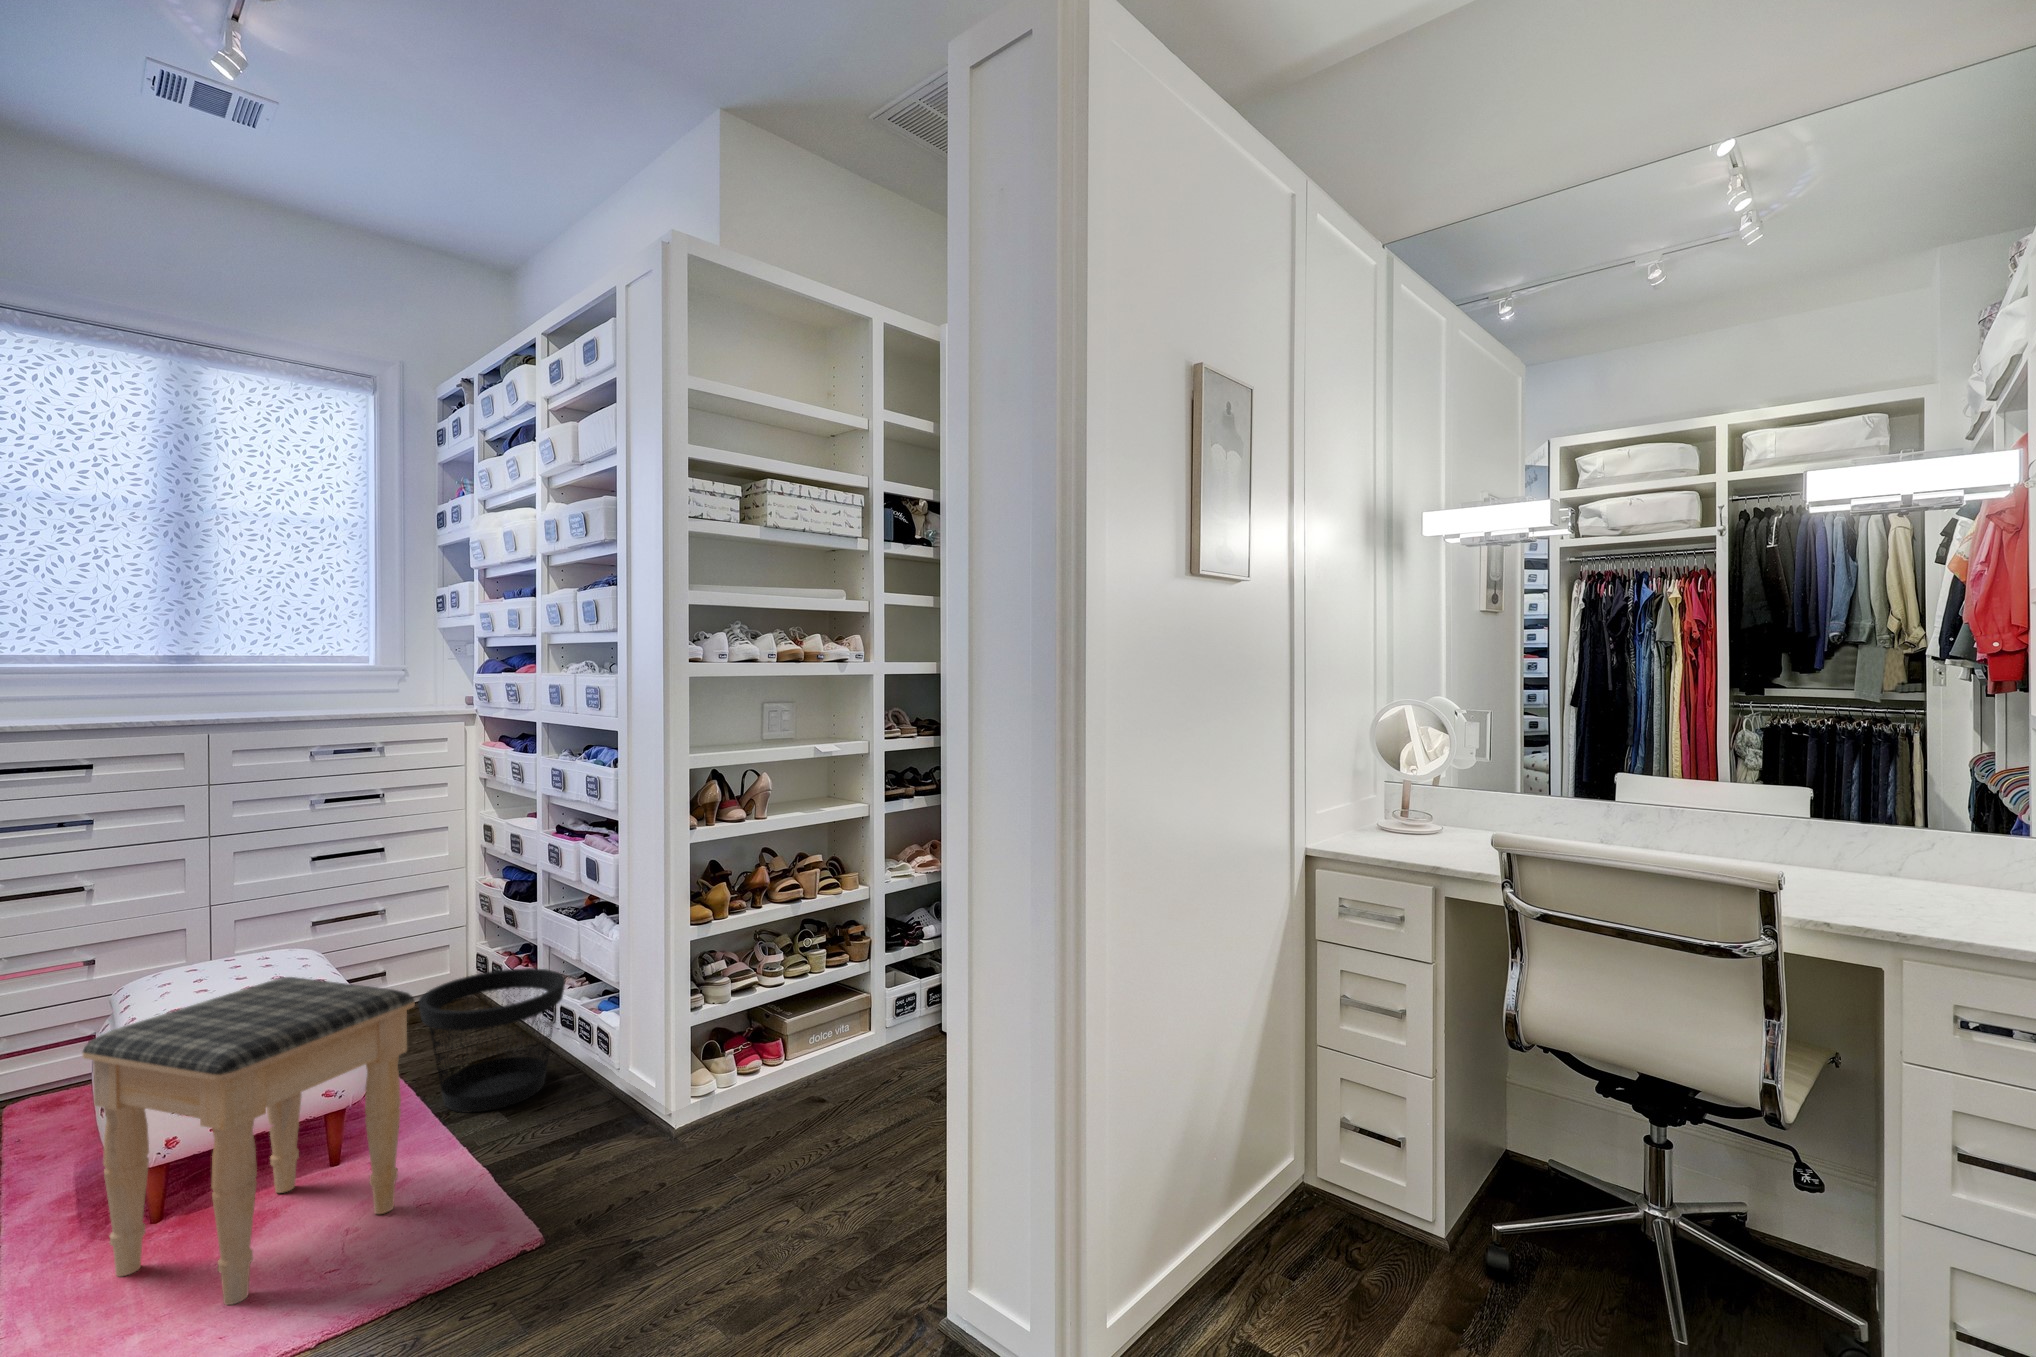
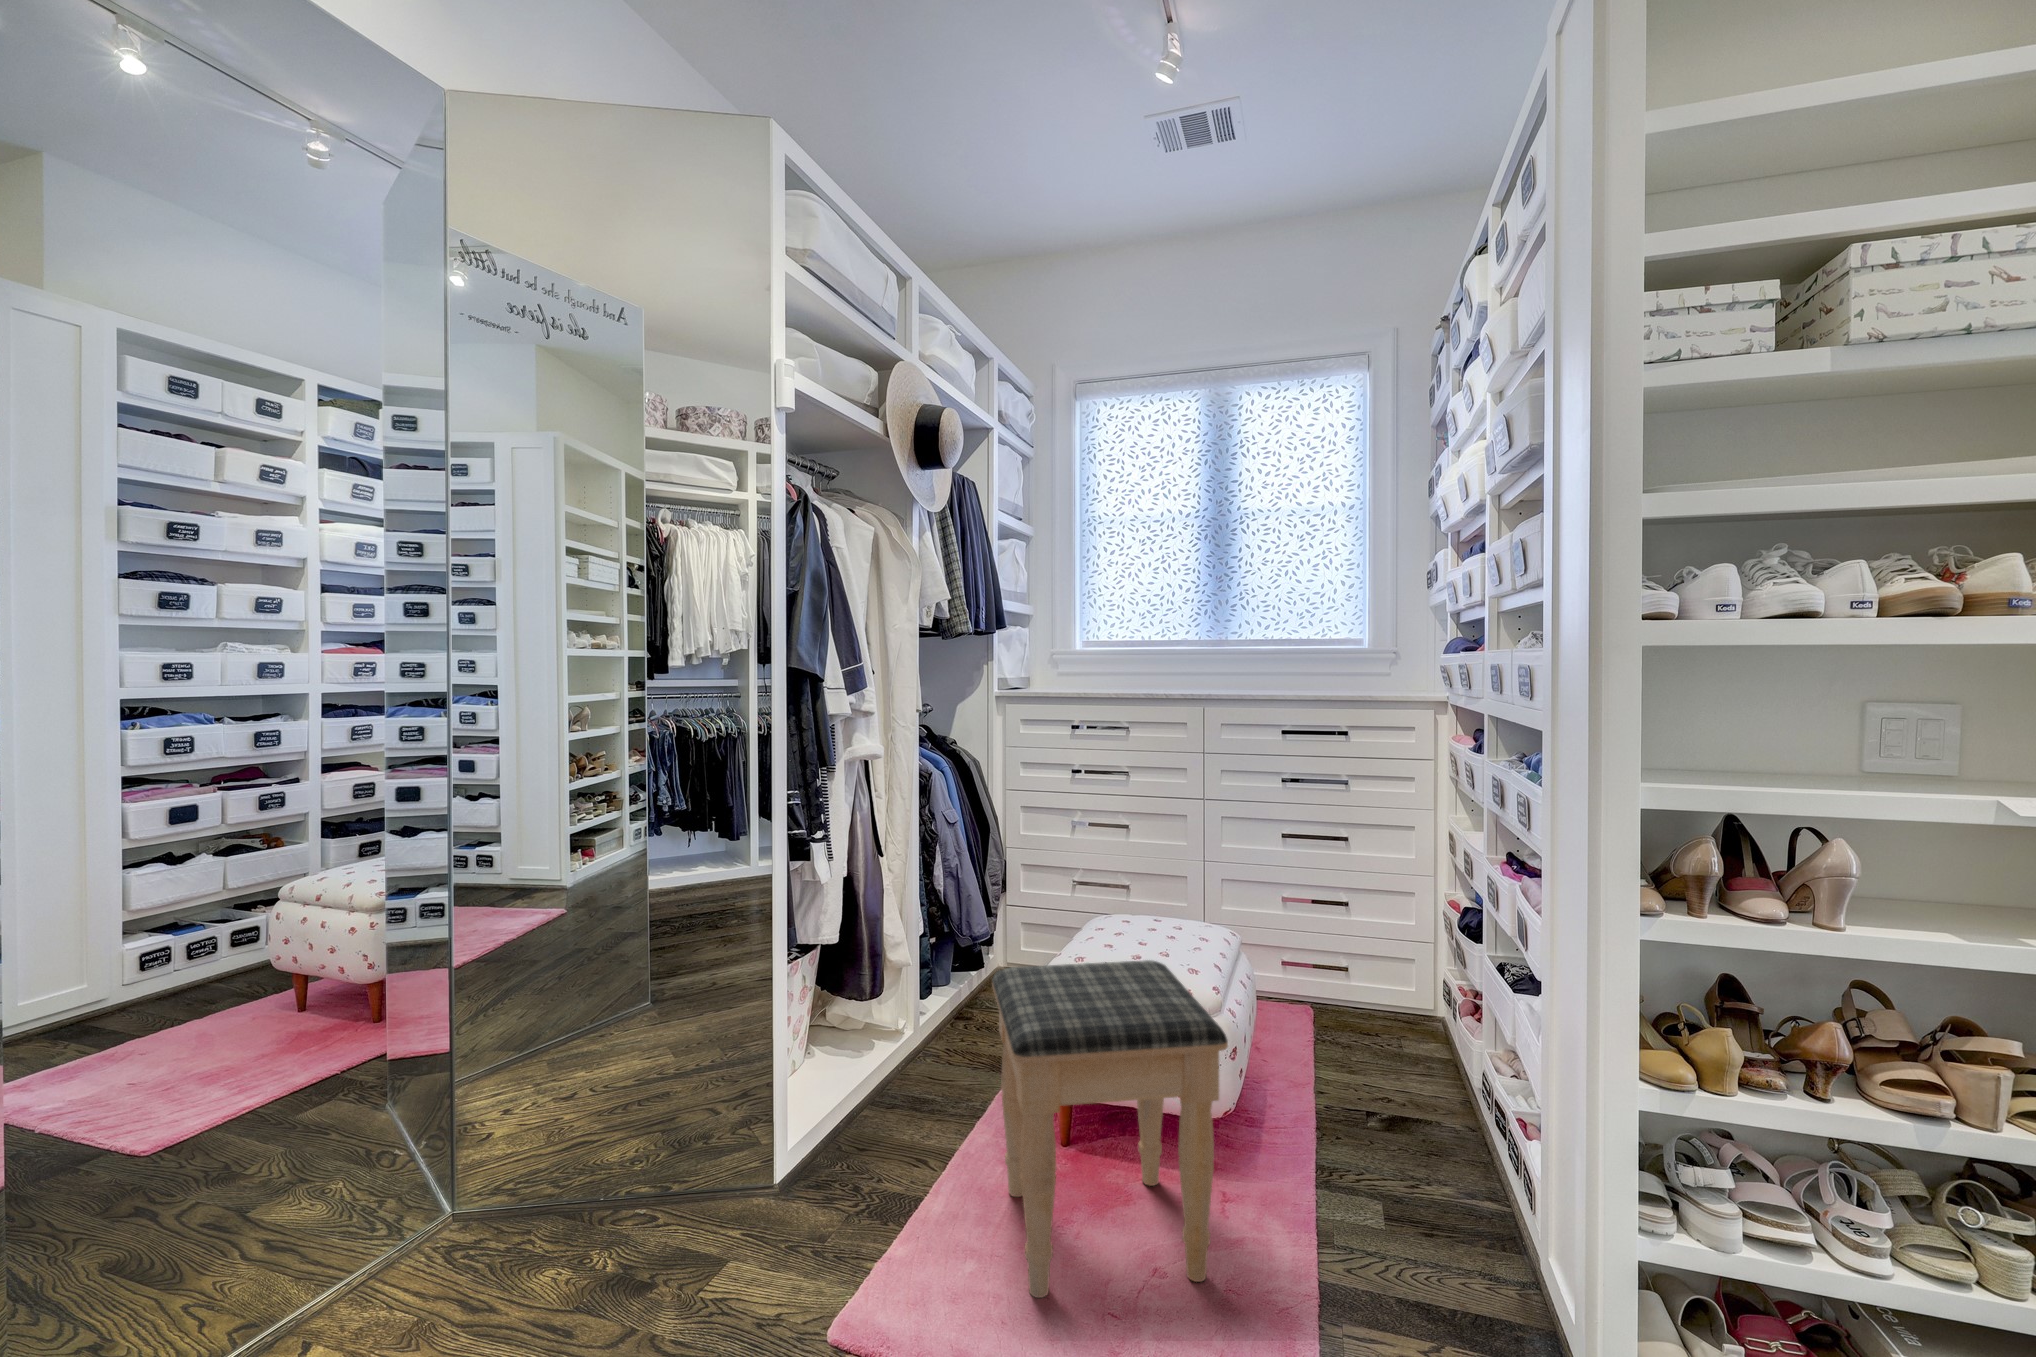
wastebasket: present [418,968,566,1112] -> none [1303,1016,1481,1214]

